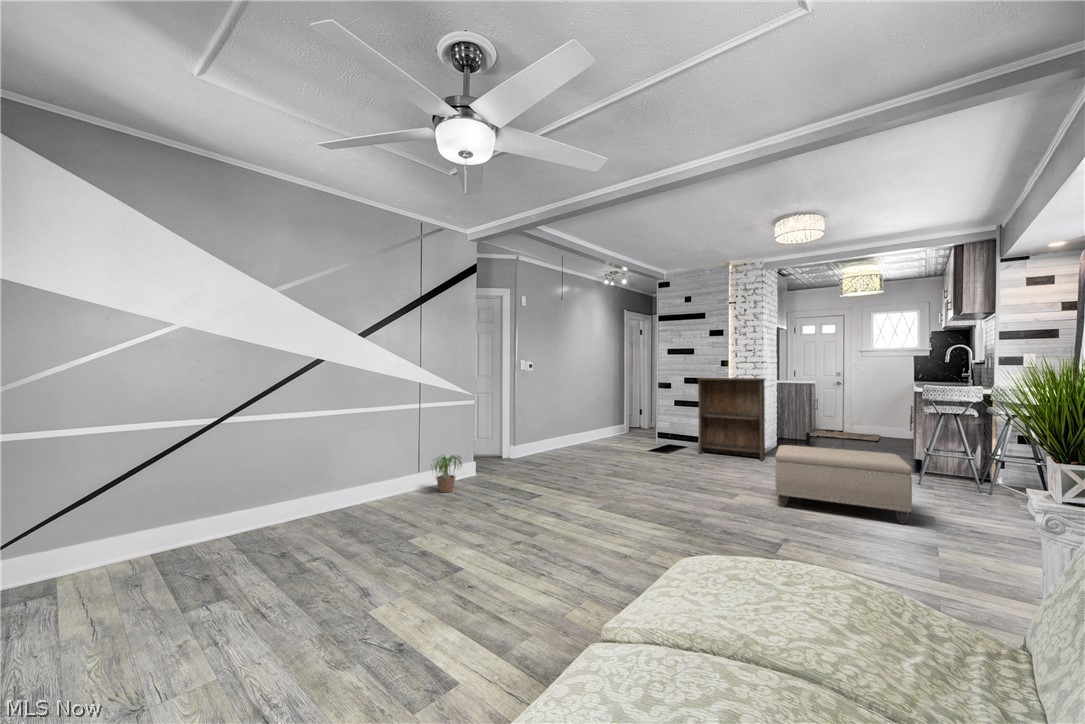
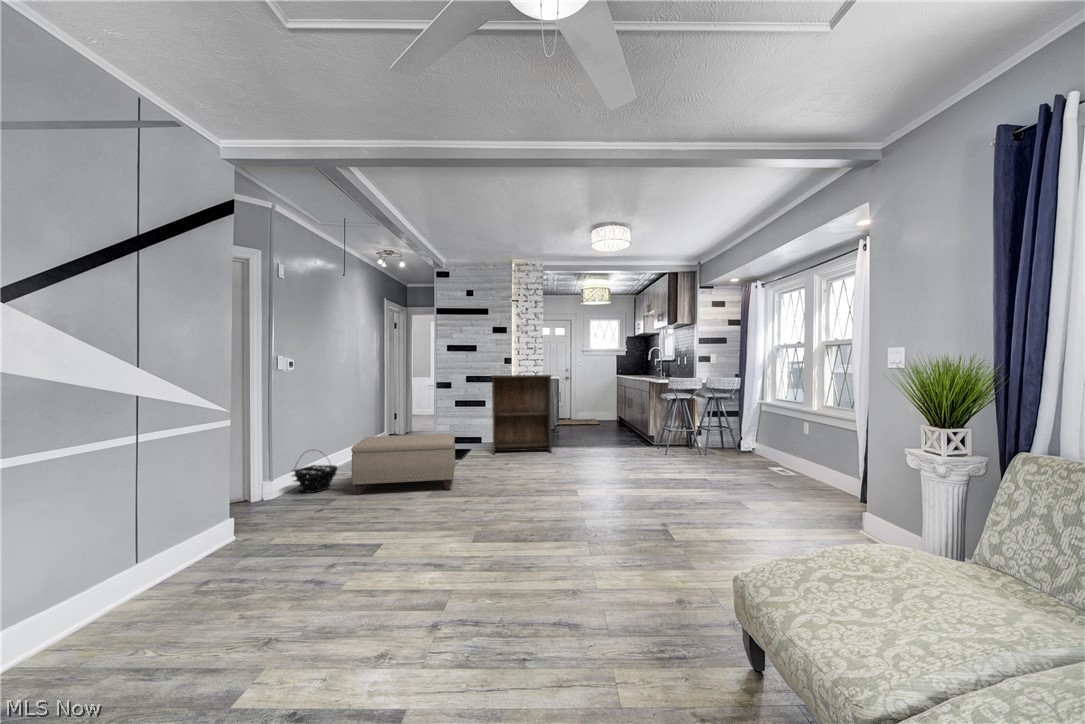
basket: none [525,428,555,458] -> present [292,450,338,493]
ottoman: present [775,445,912,524] -> present [351,434,455,495]
potted plant: present [434,455,462,493] -> none [159,515,246,587]

